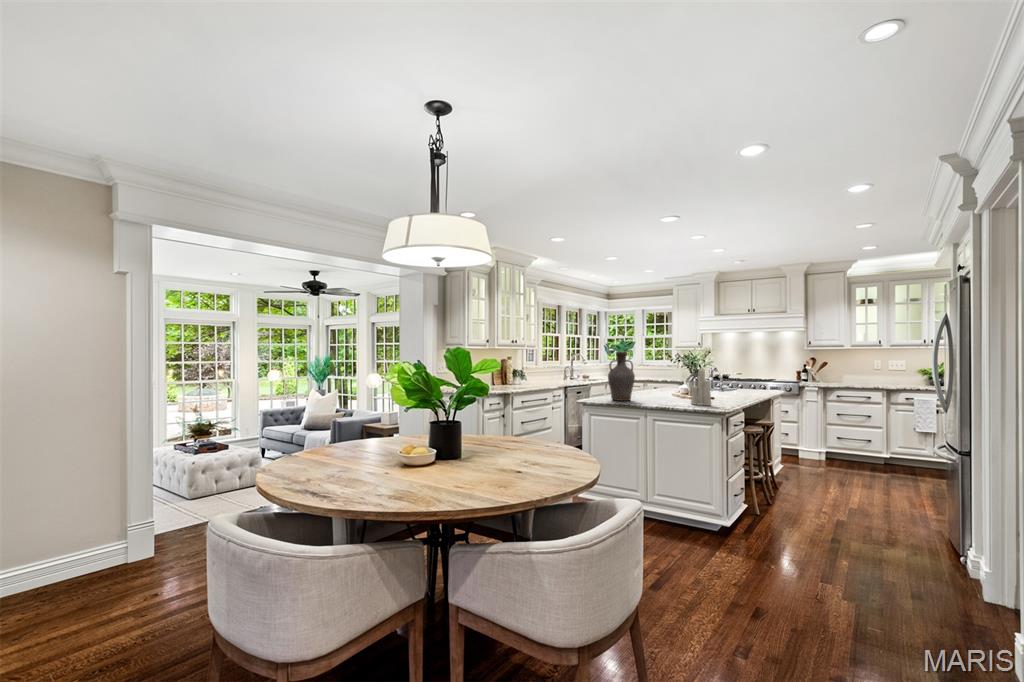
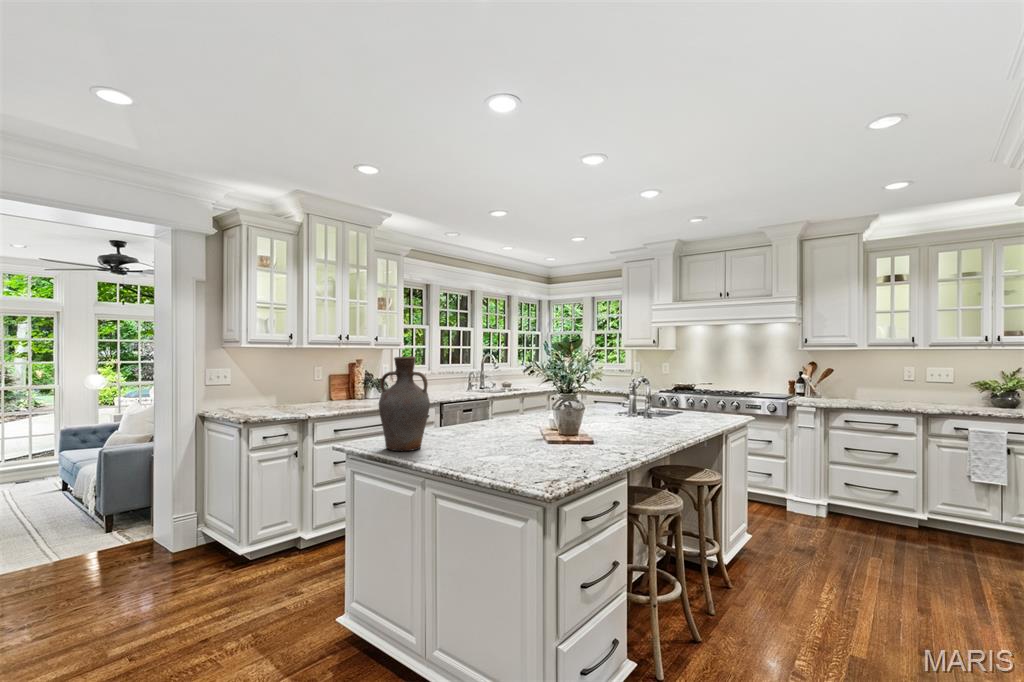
candle: present [691,369,712,405] -> none [505,381,540,474]

